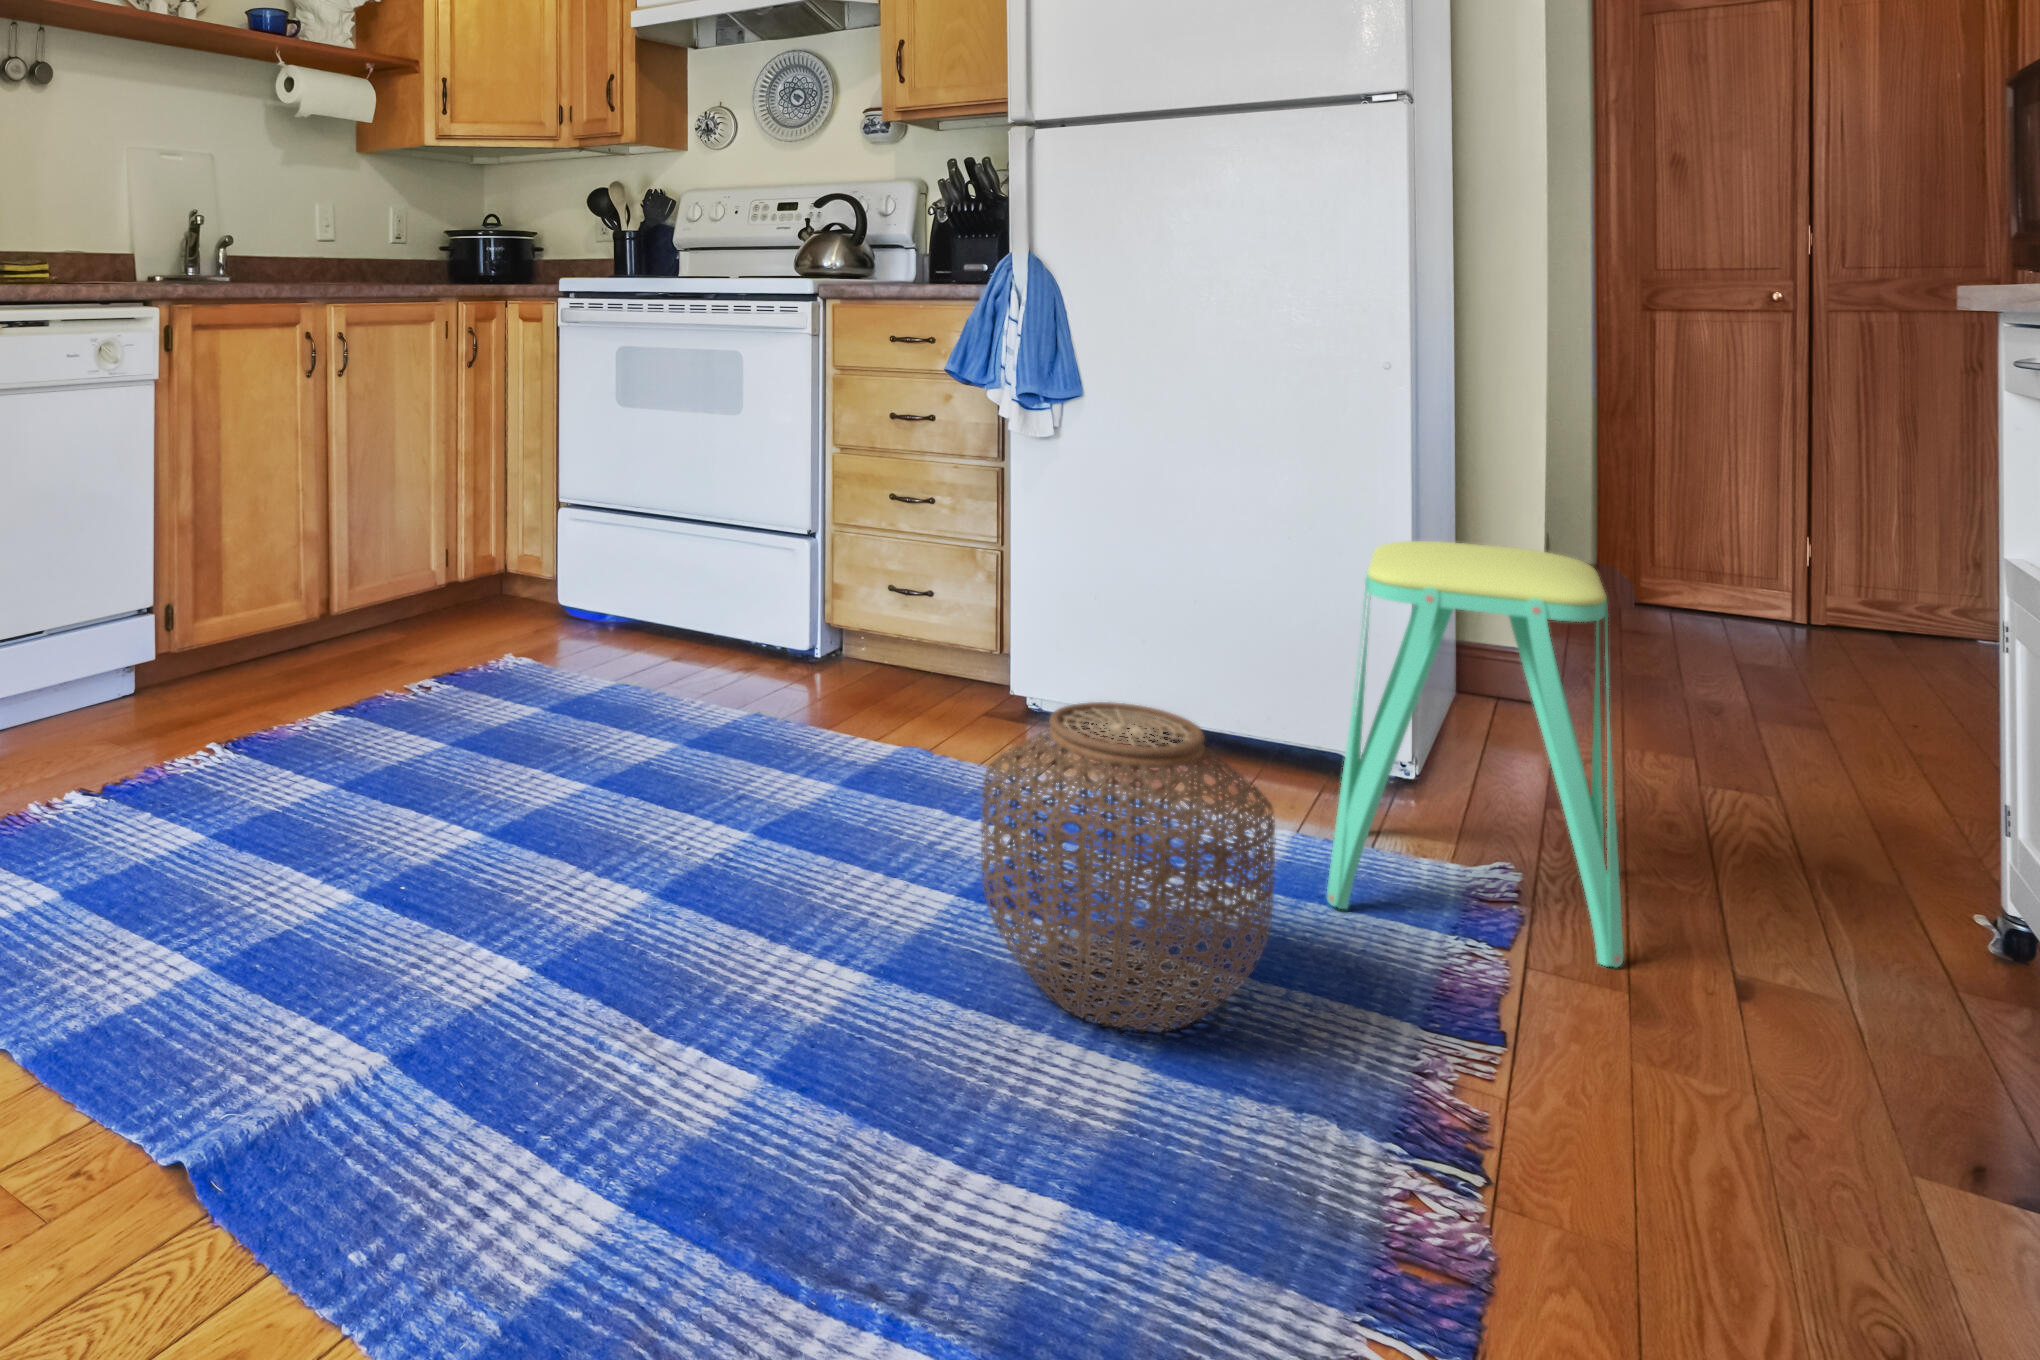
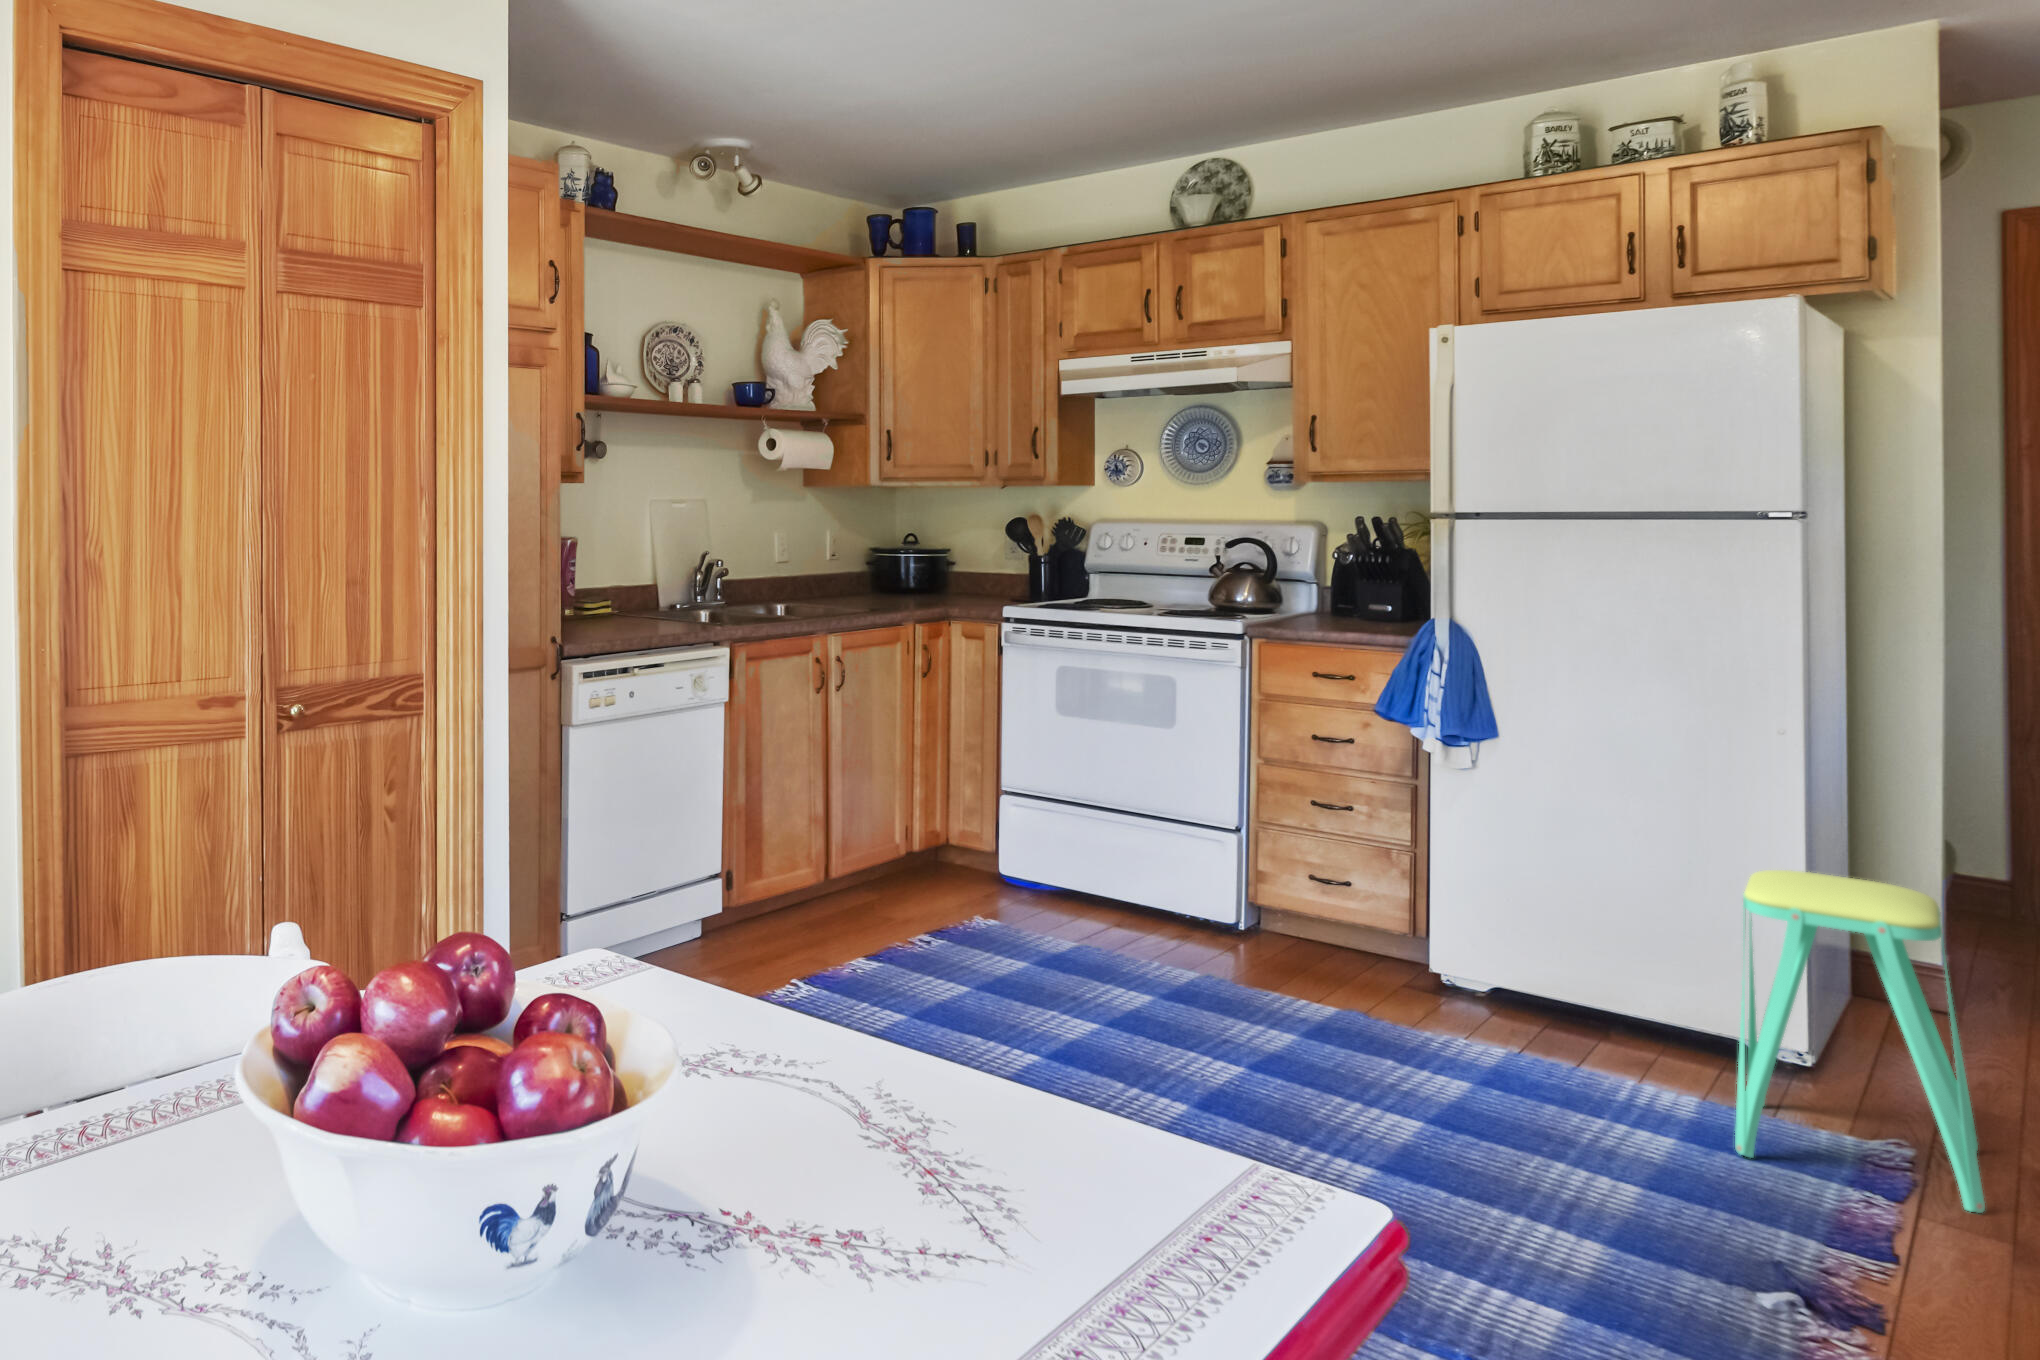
woven basket: present [981,702,1275,1031] -> none [1455,979,1688,1222]

